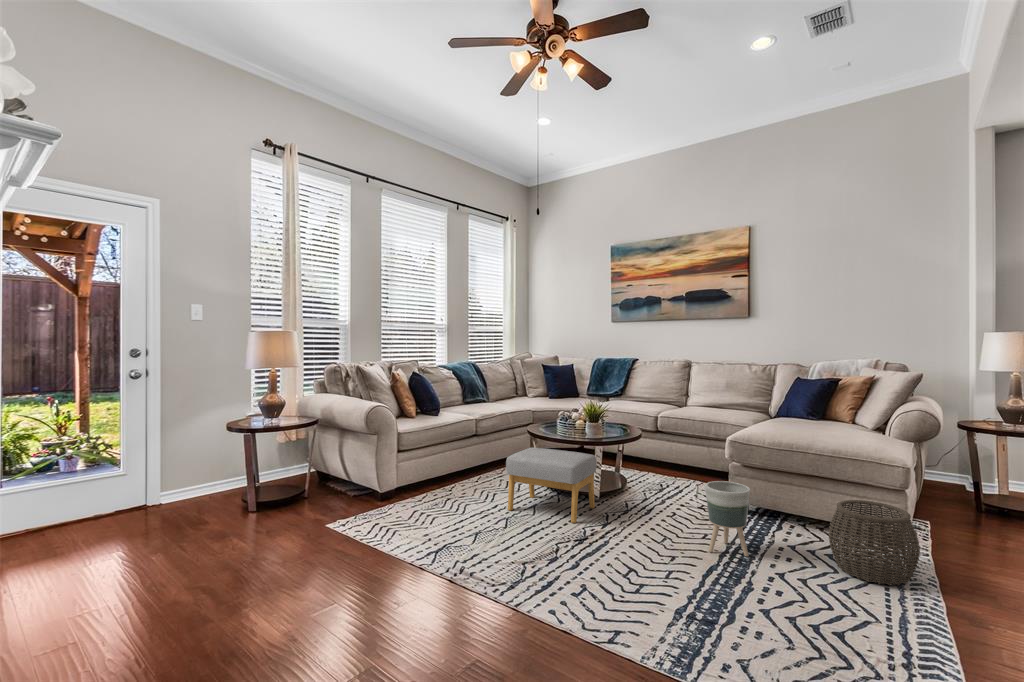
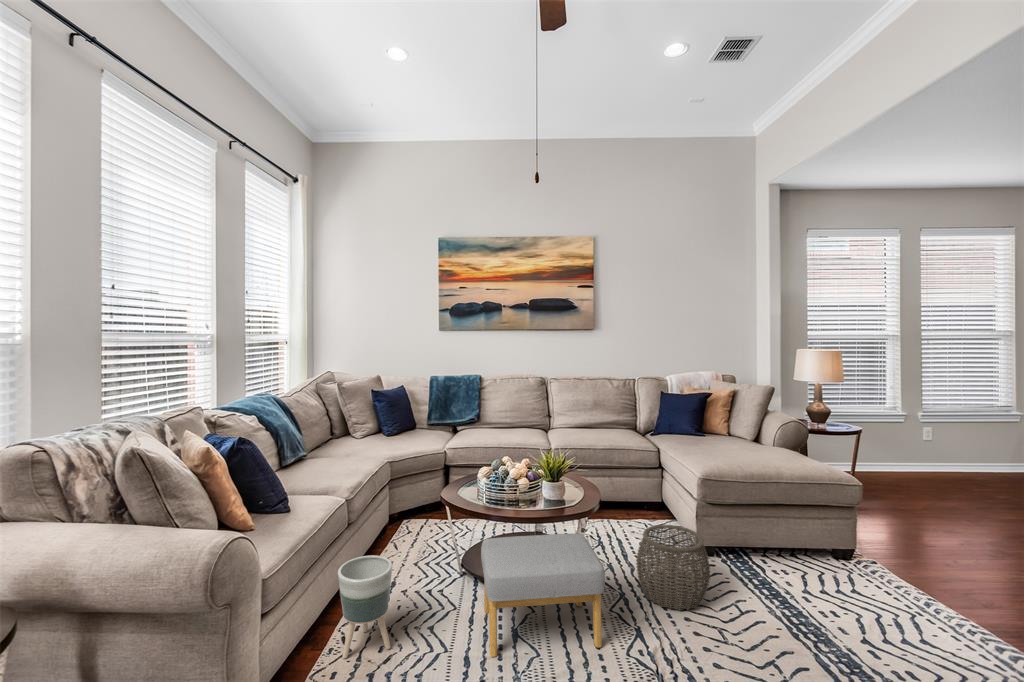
planter: present [705,481,750,556] -> present [338,555,392,658]
woven basket: present [828,500,920,586] -> present [636,525,711,610]

